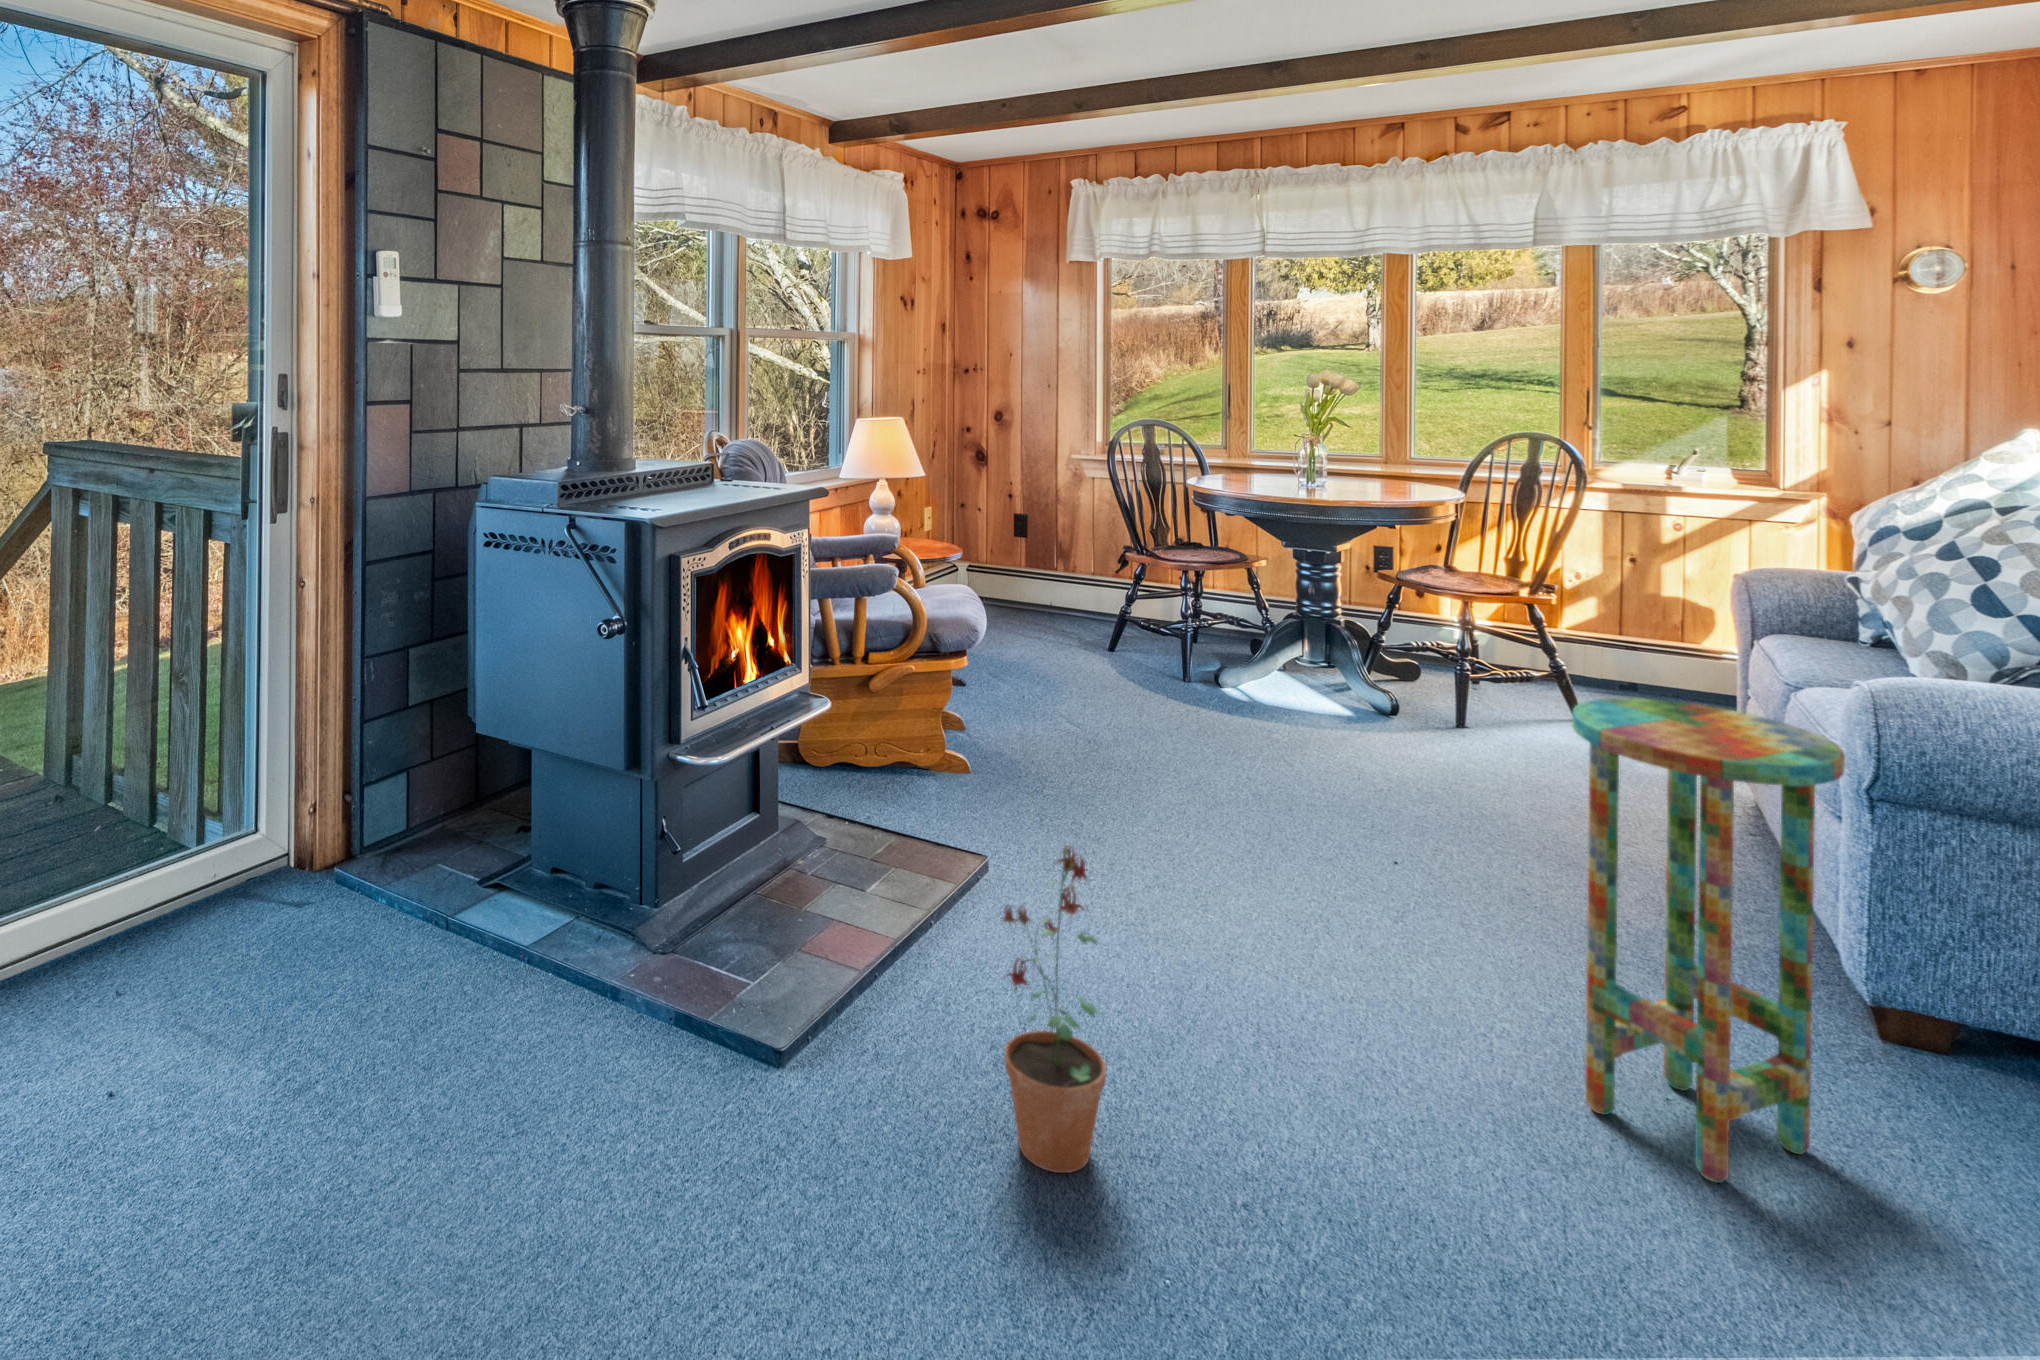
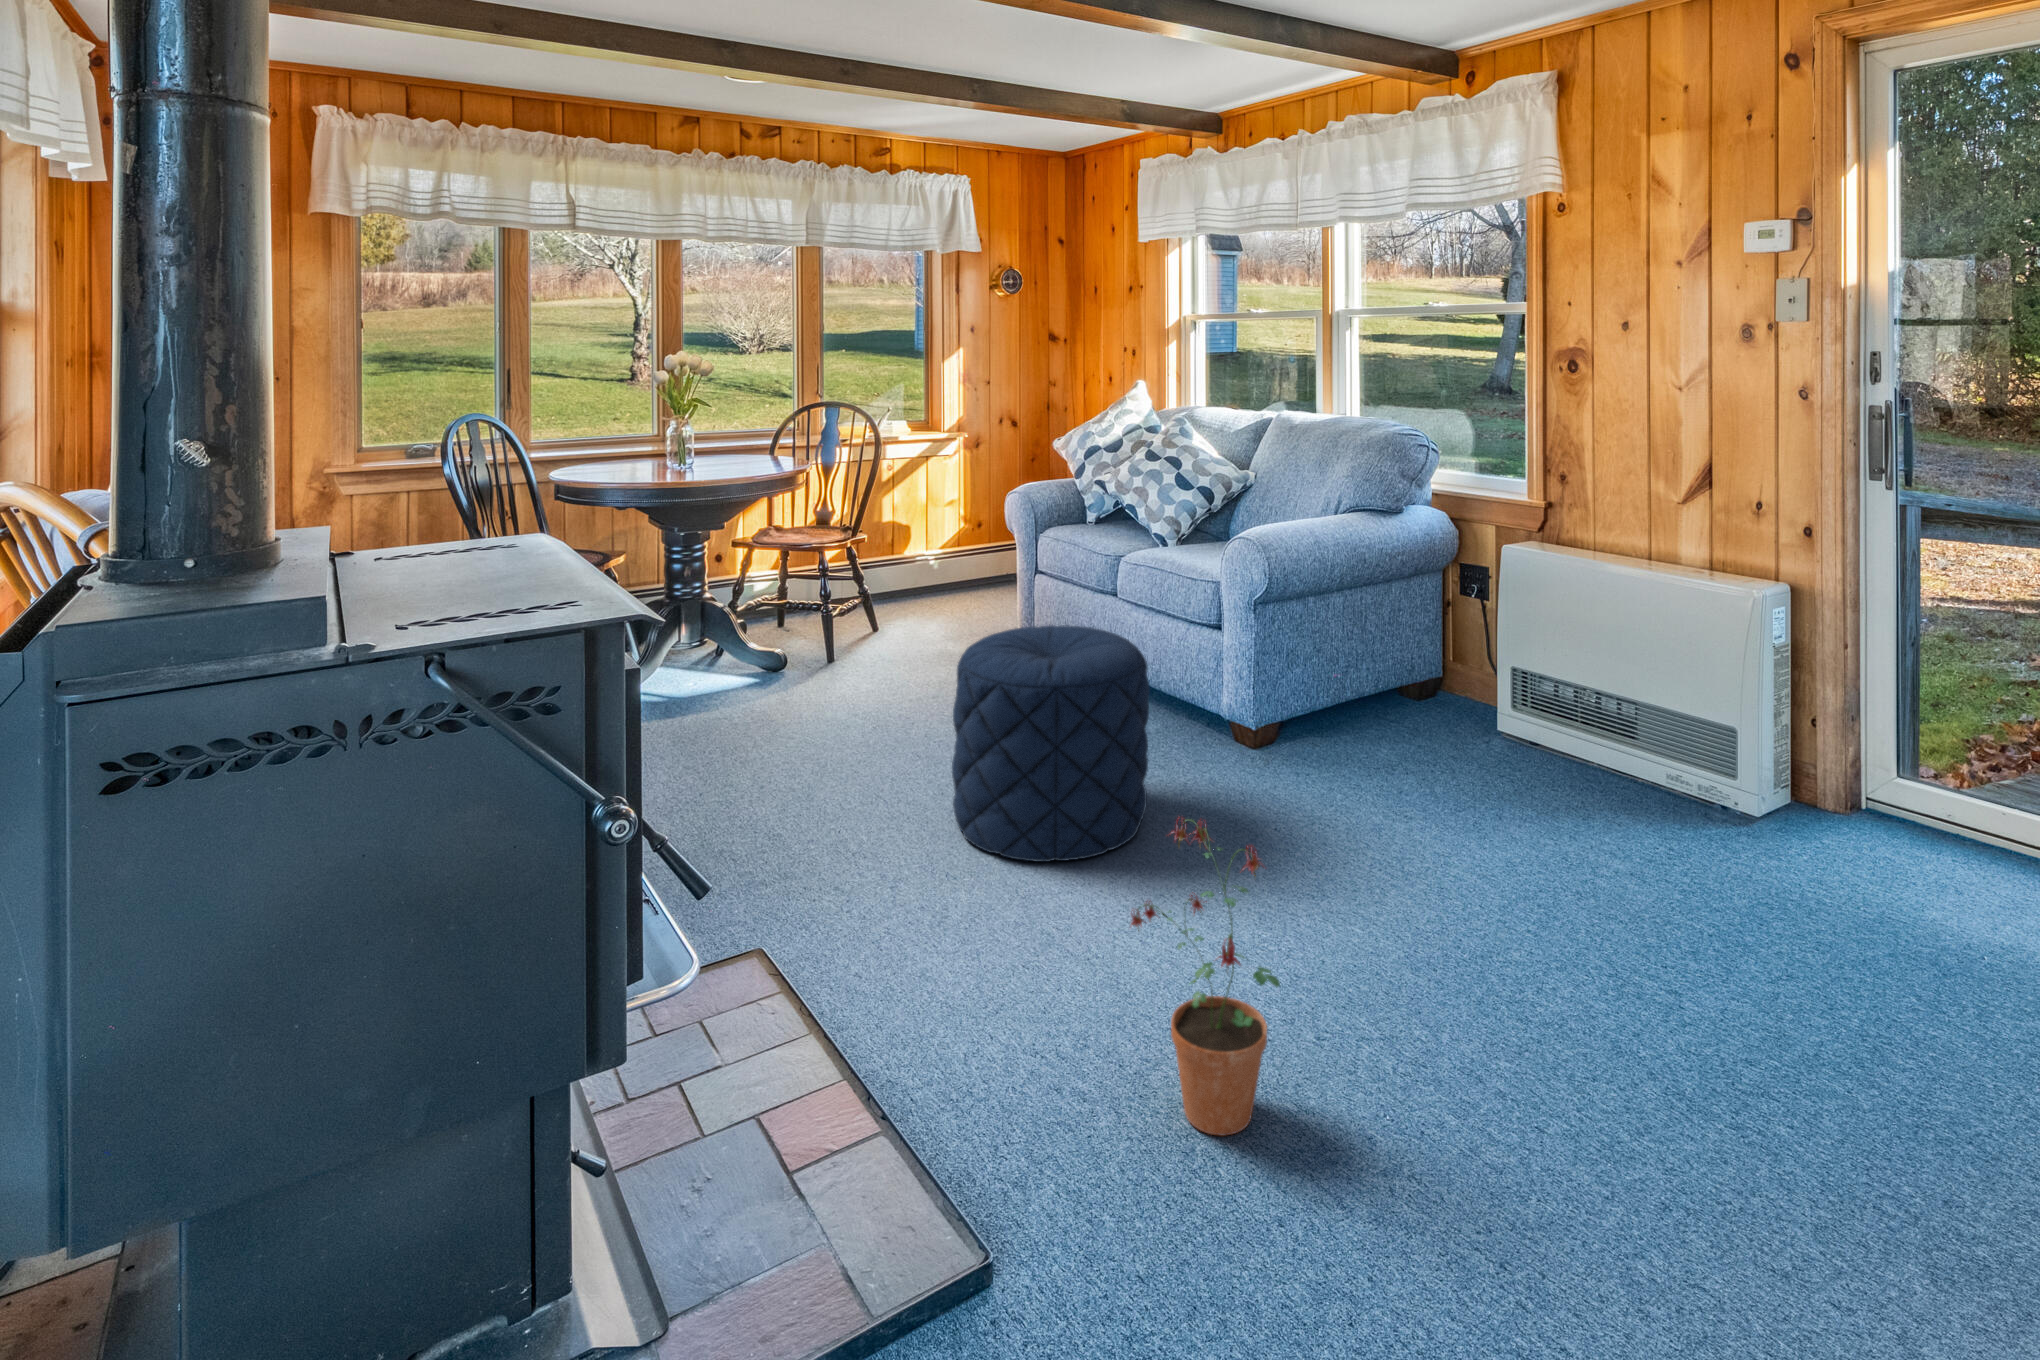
pouf: none [1248,696,1512,985] -> present [952,625,1149,862]
side table: present [1572,698,1845,1183] -> none [1252,565,1390,860]

